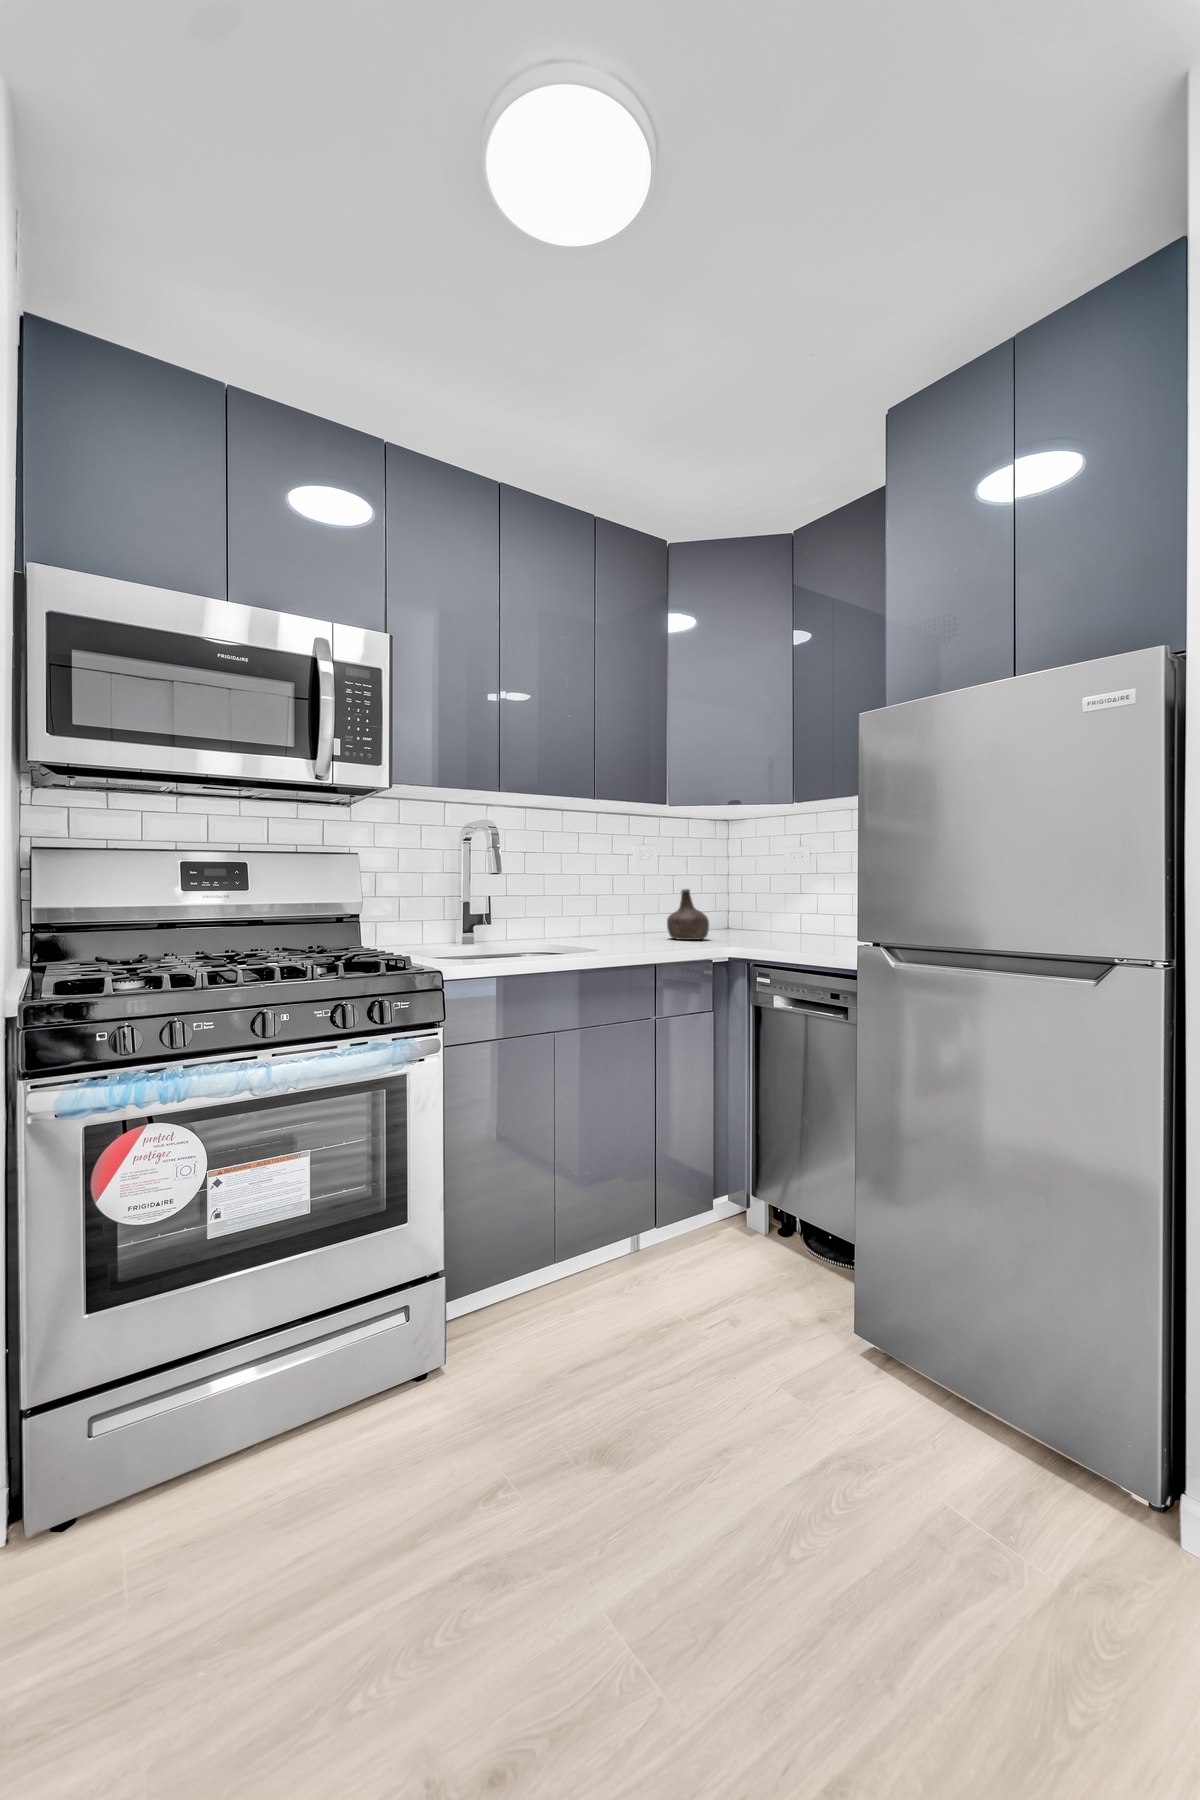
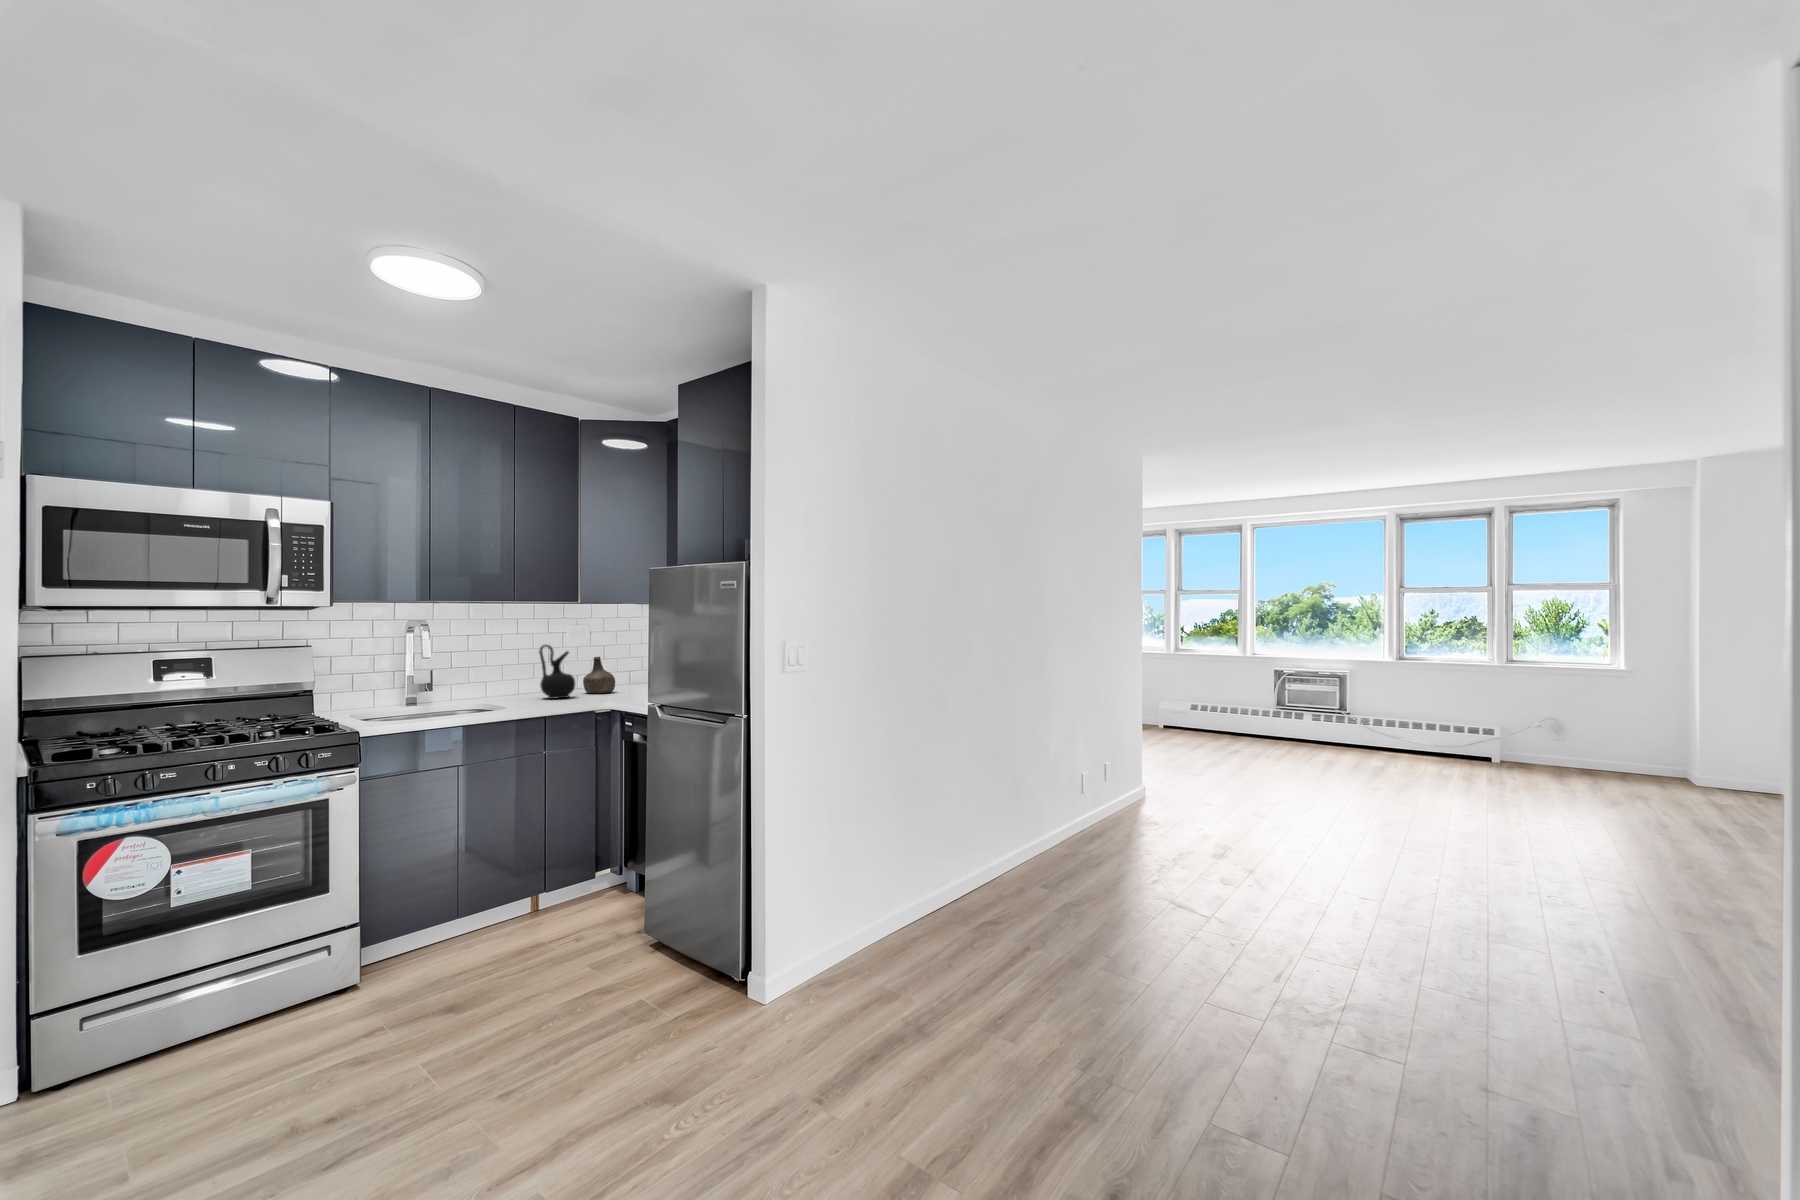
ceramic jug: none [622,868,669,944] -> present [539,645,575,699]

